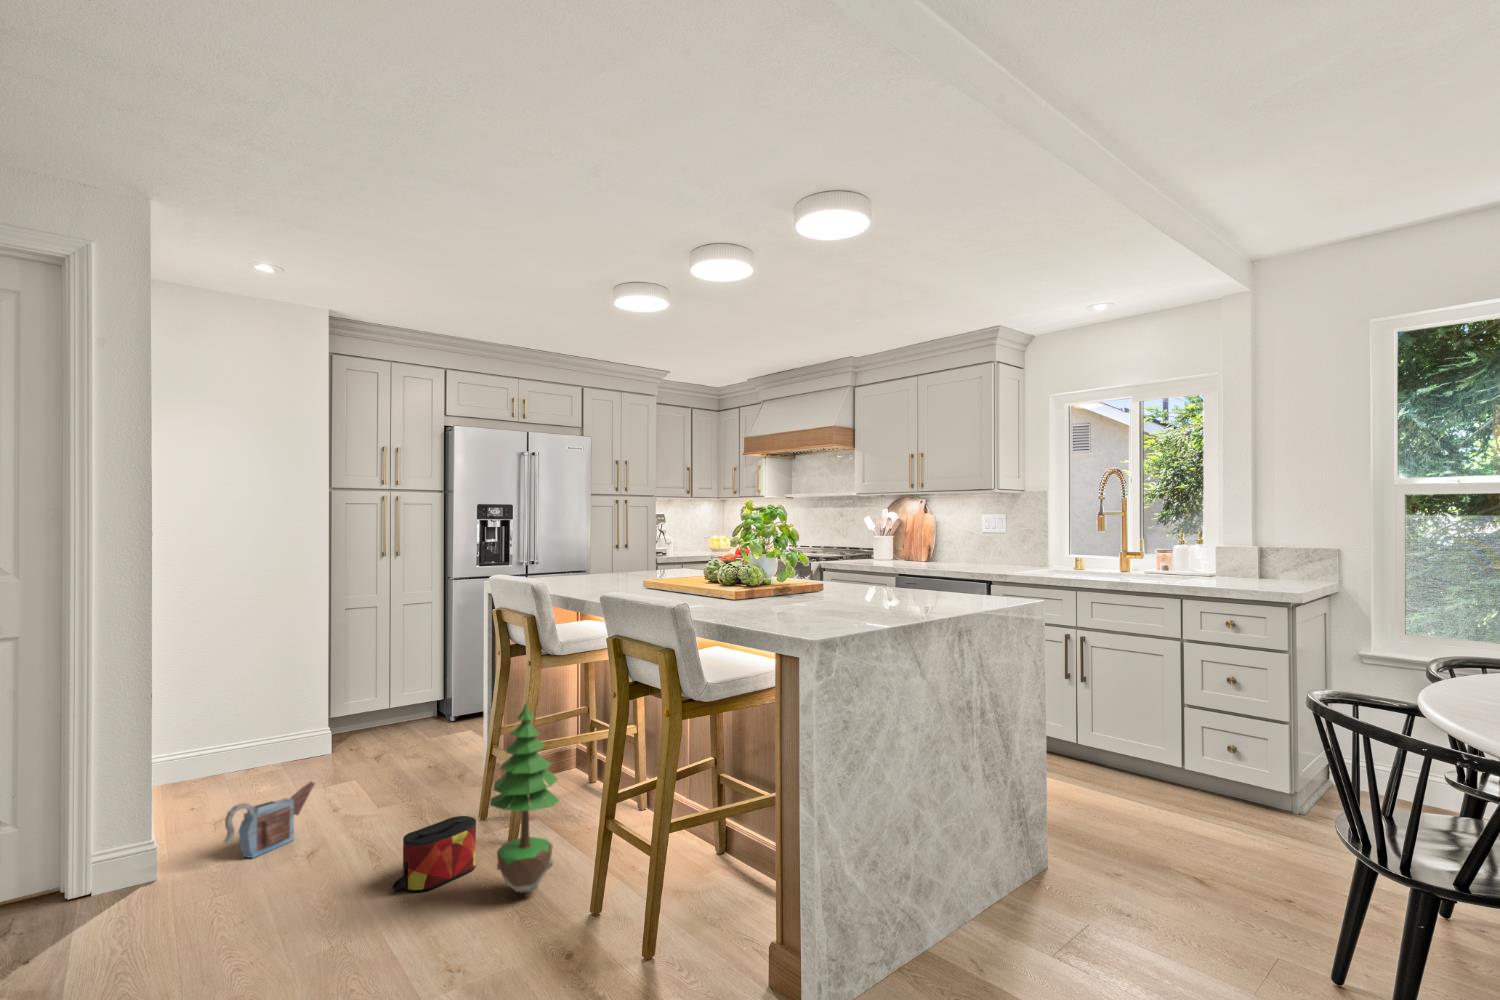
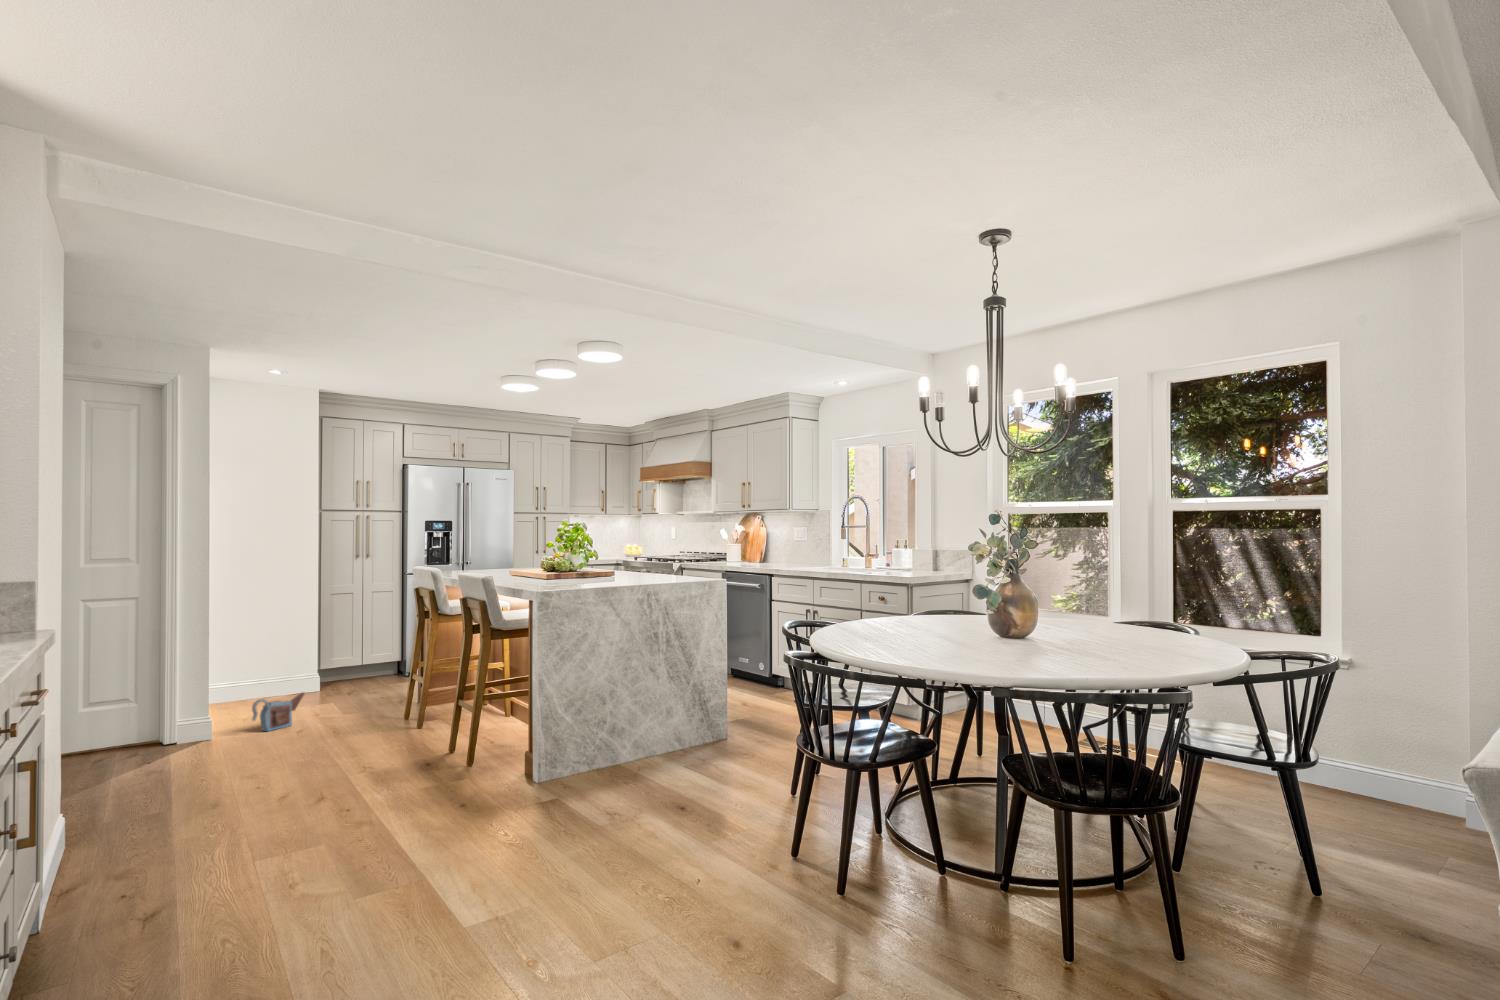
potted tree: present [490,703,559,893] -> none [397,636,438,744]
bag: present [393,816,476,892] -> none [345,707,395,743]

